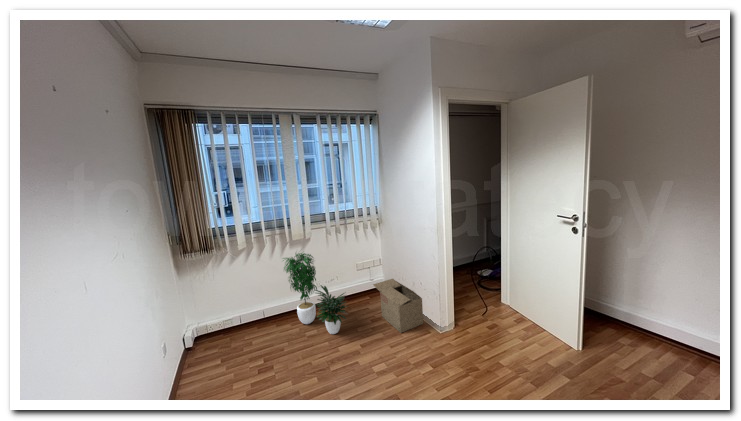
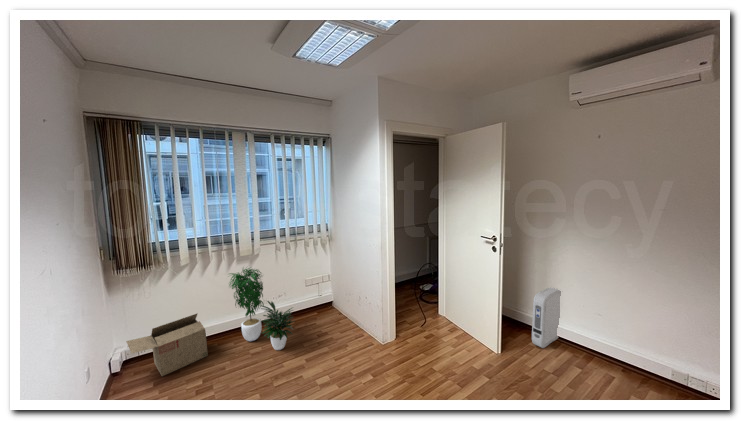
air purifier: none [623,276,666,347] -> present [532,288,561,348]
cardboard box: present [373,279,423,333] -> present [126,314,208,376]

